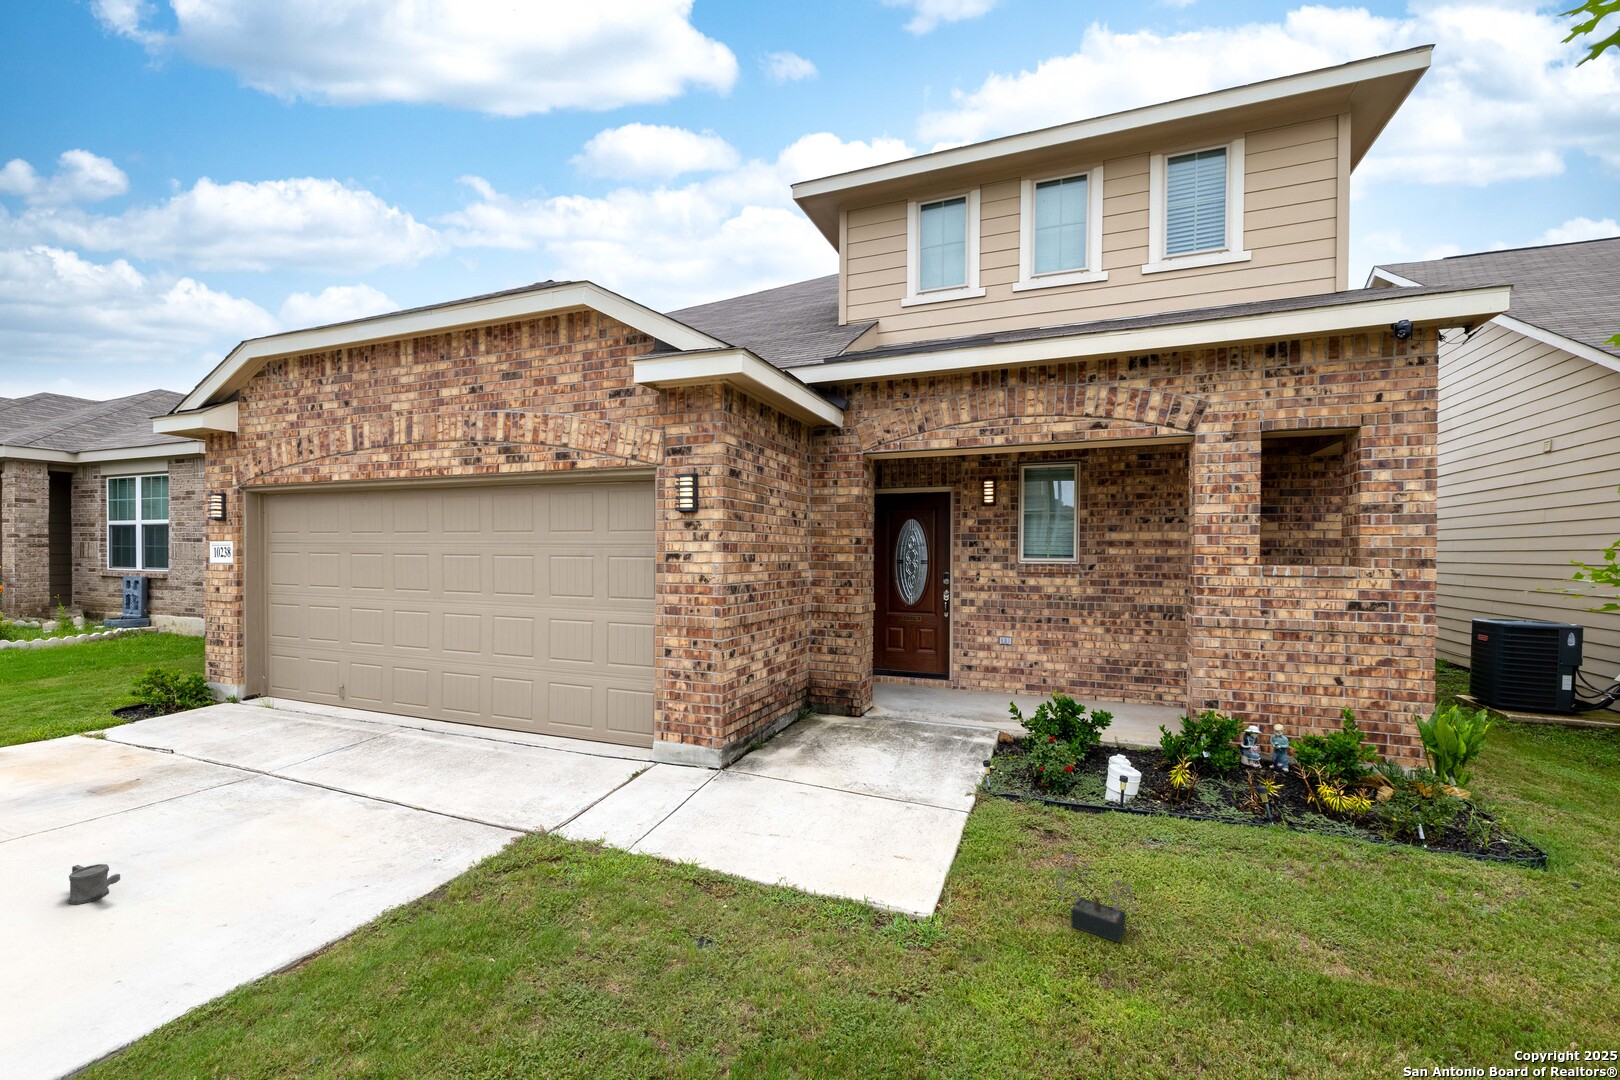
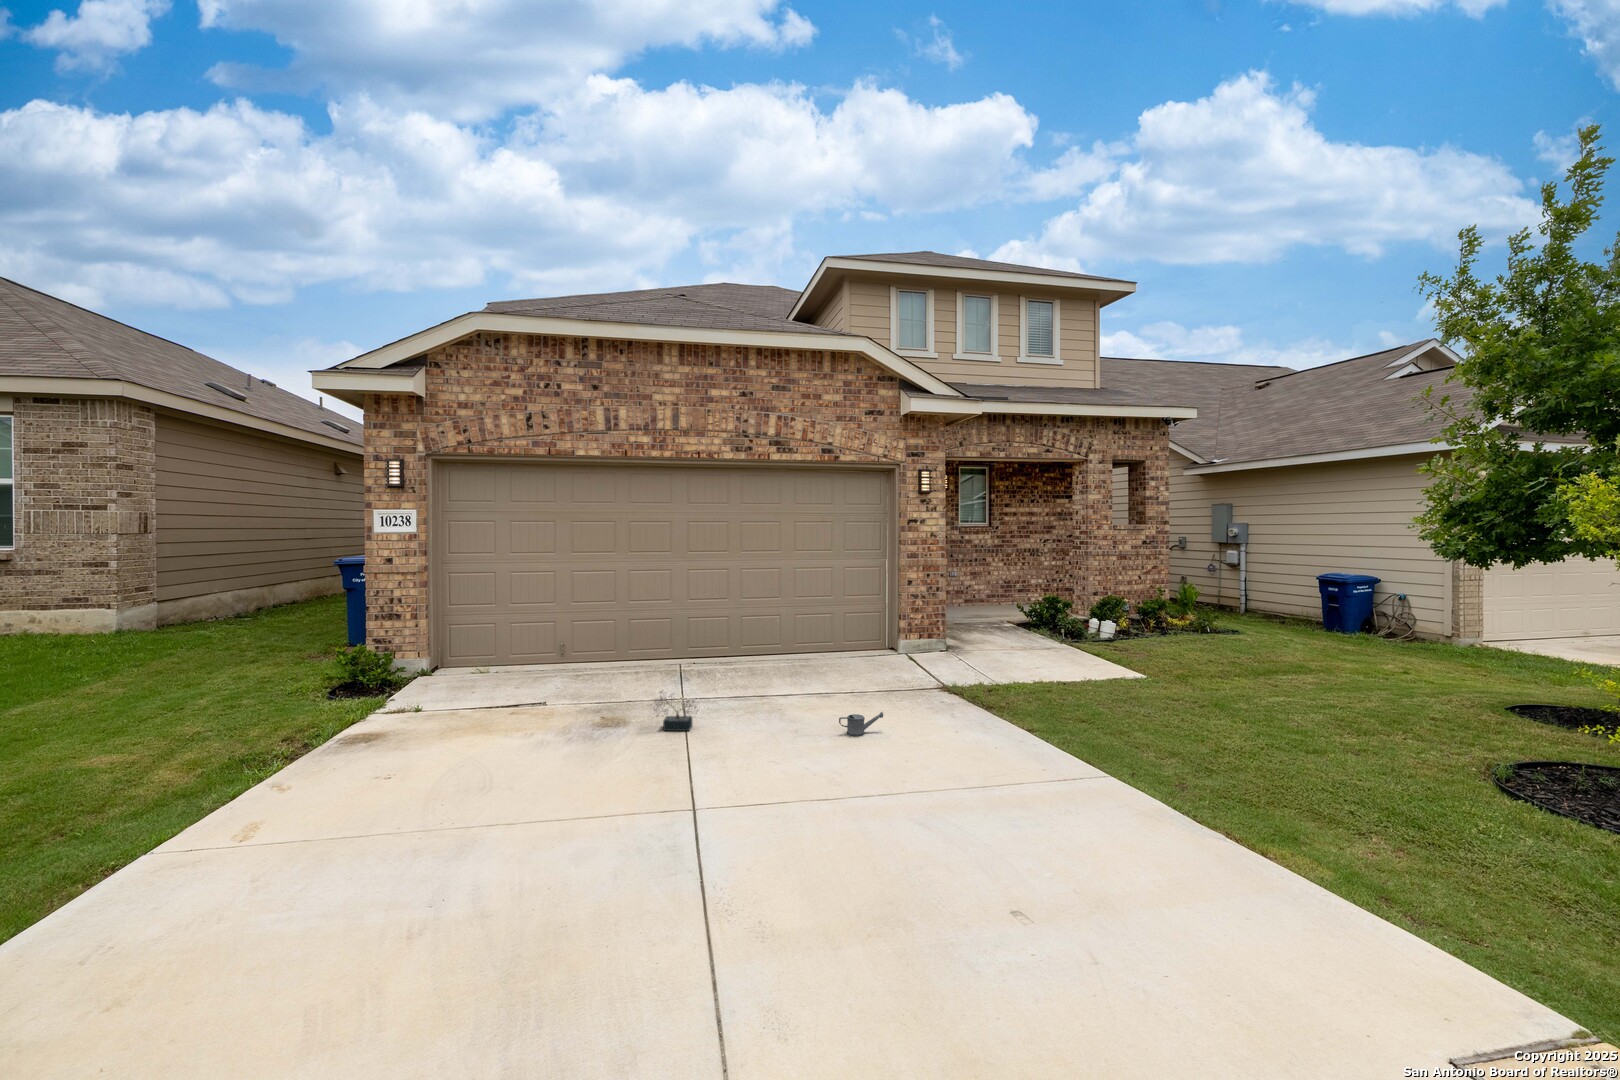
decorative plant: present [1056,850,1137,942] -> present [653,691,698,731]

